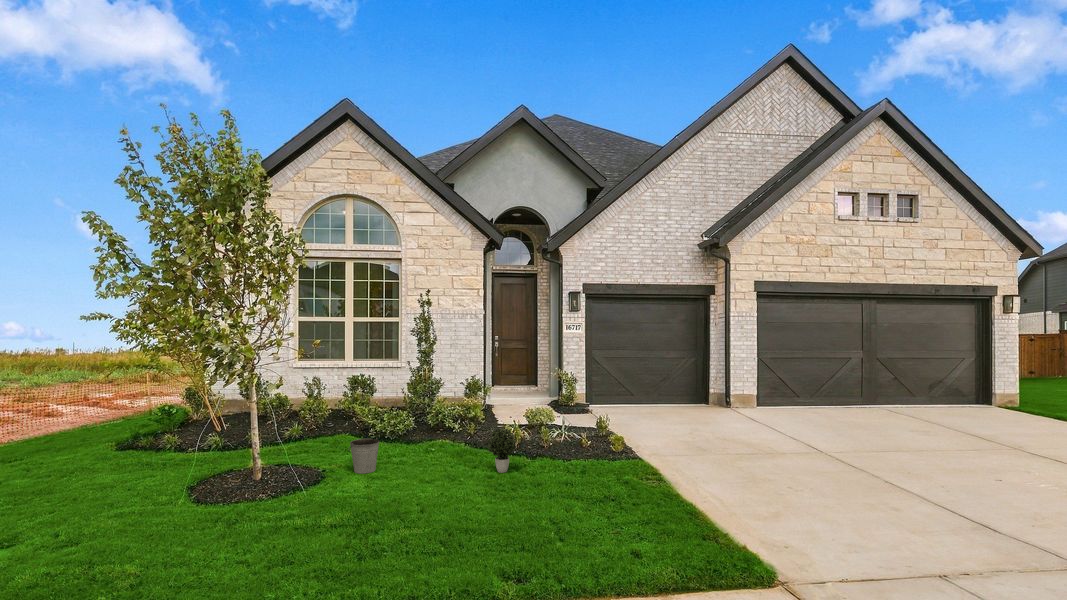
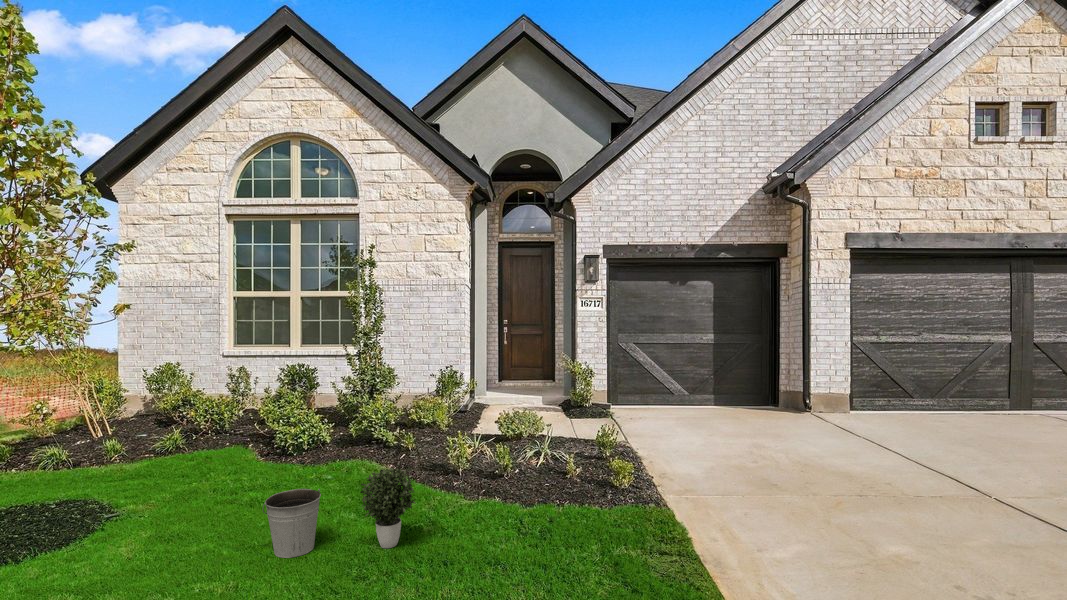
bucket: present [349,438,379,473] -> present [263,489,321,558]

